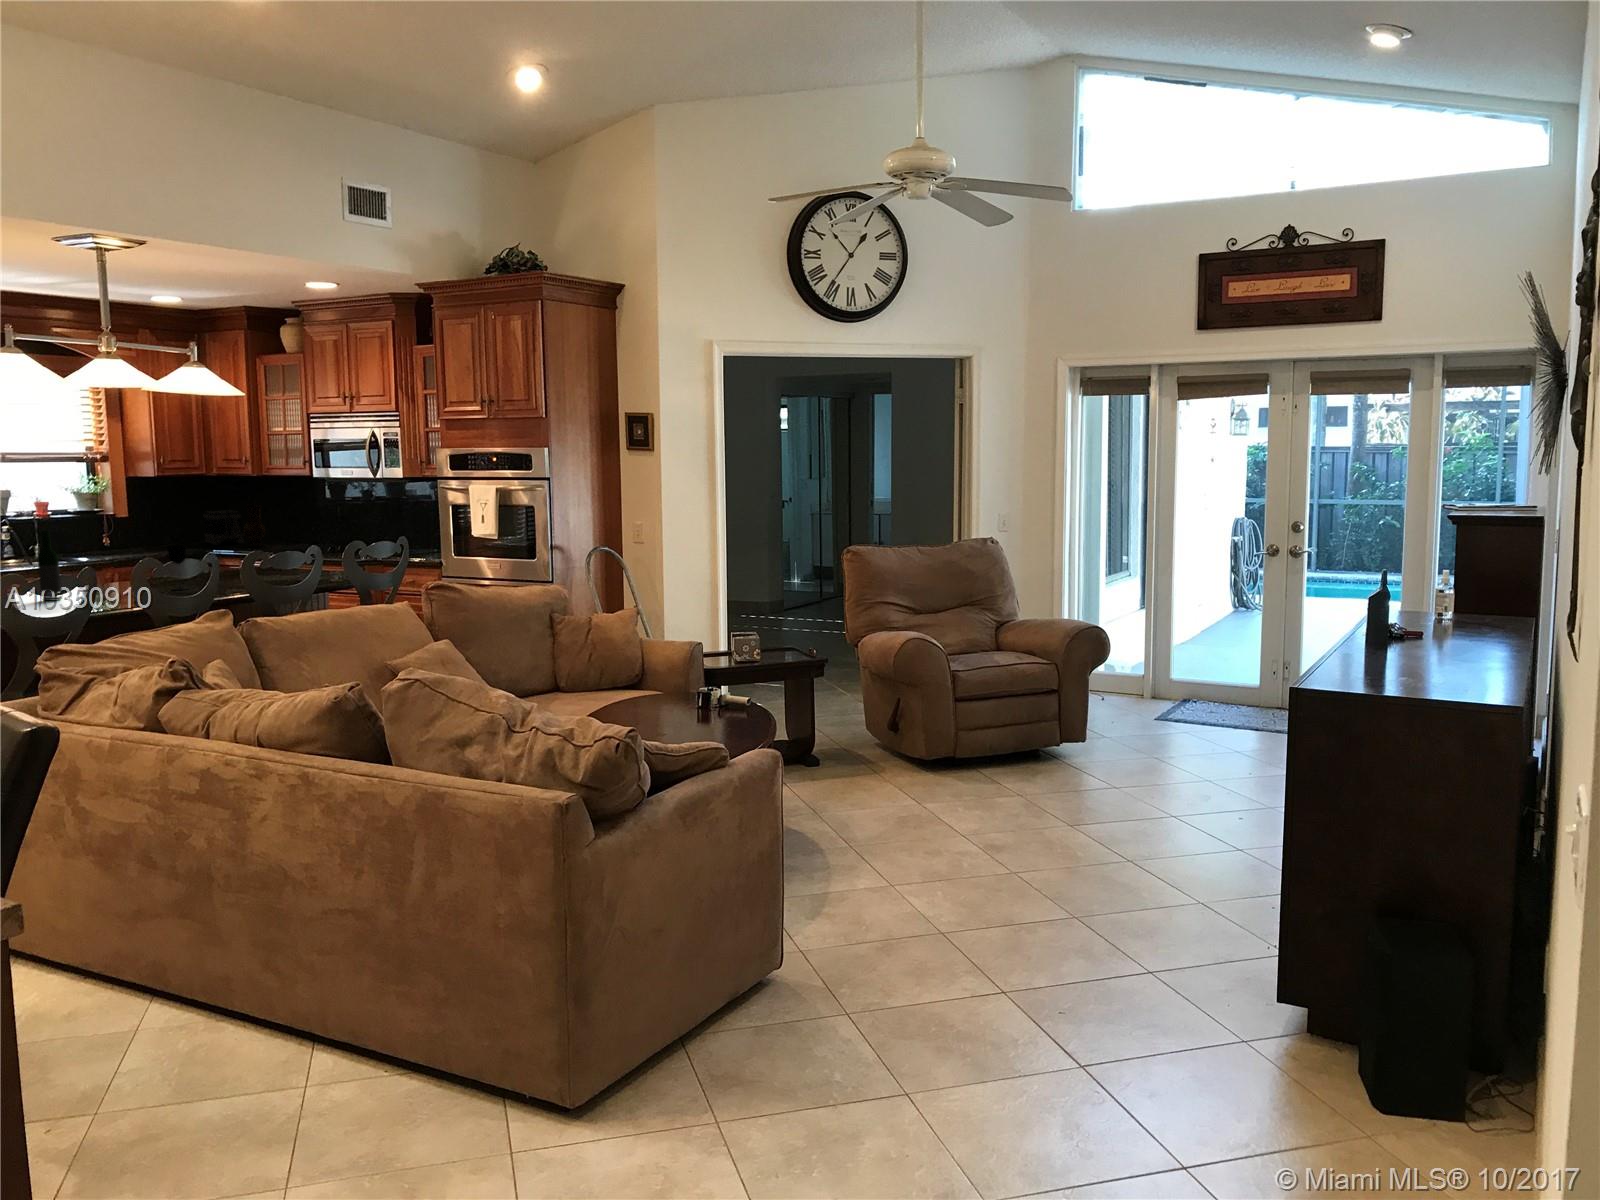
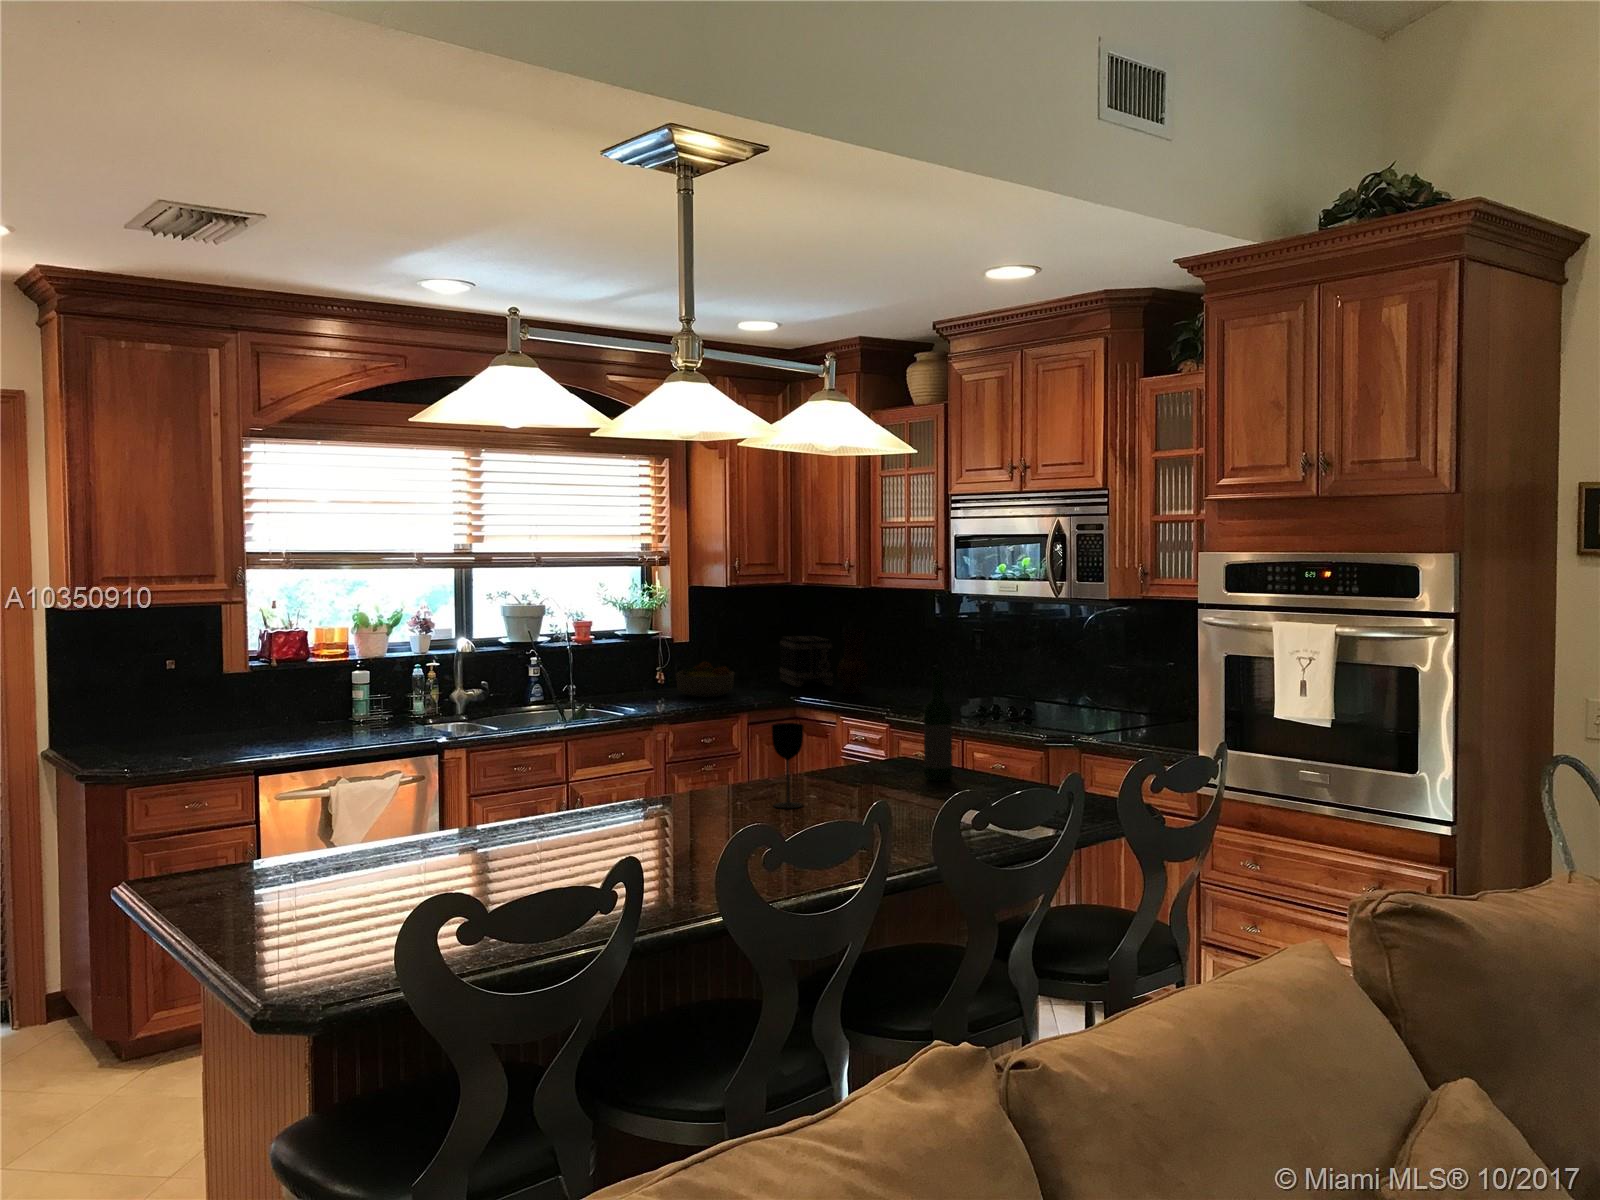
fruit bowl: none [119,529,166,553] -> present [676,661,734,697]
wine bottle: present [38,531,62,601] -> present [924,670,952,781]

